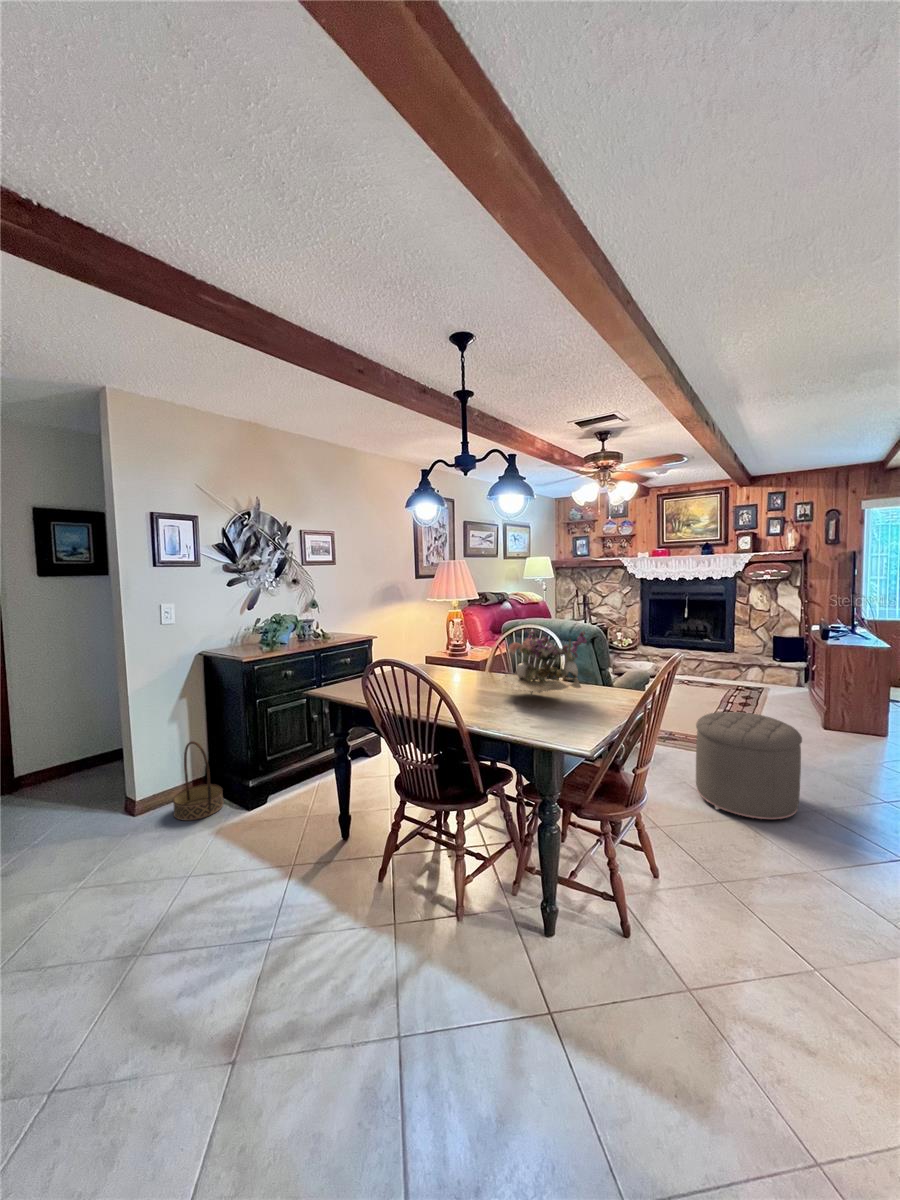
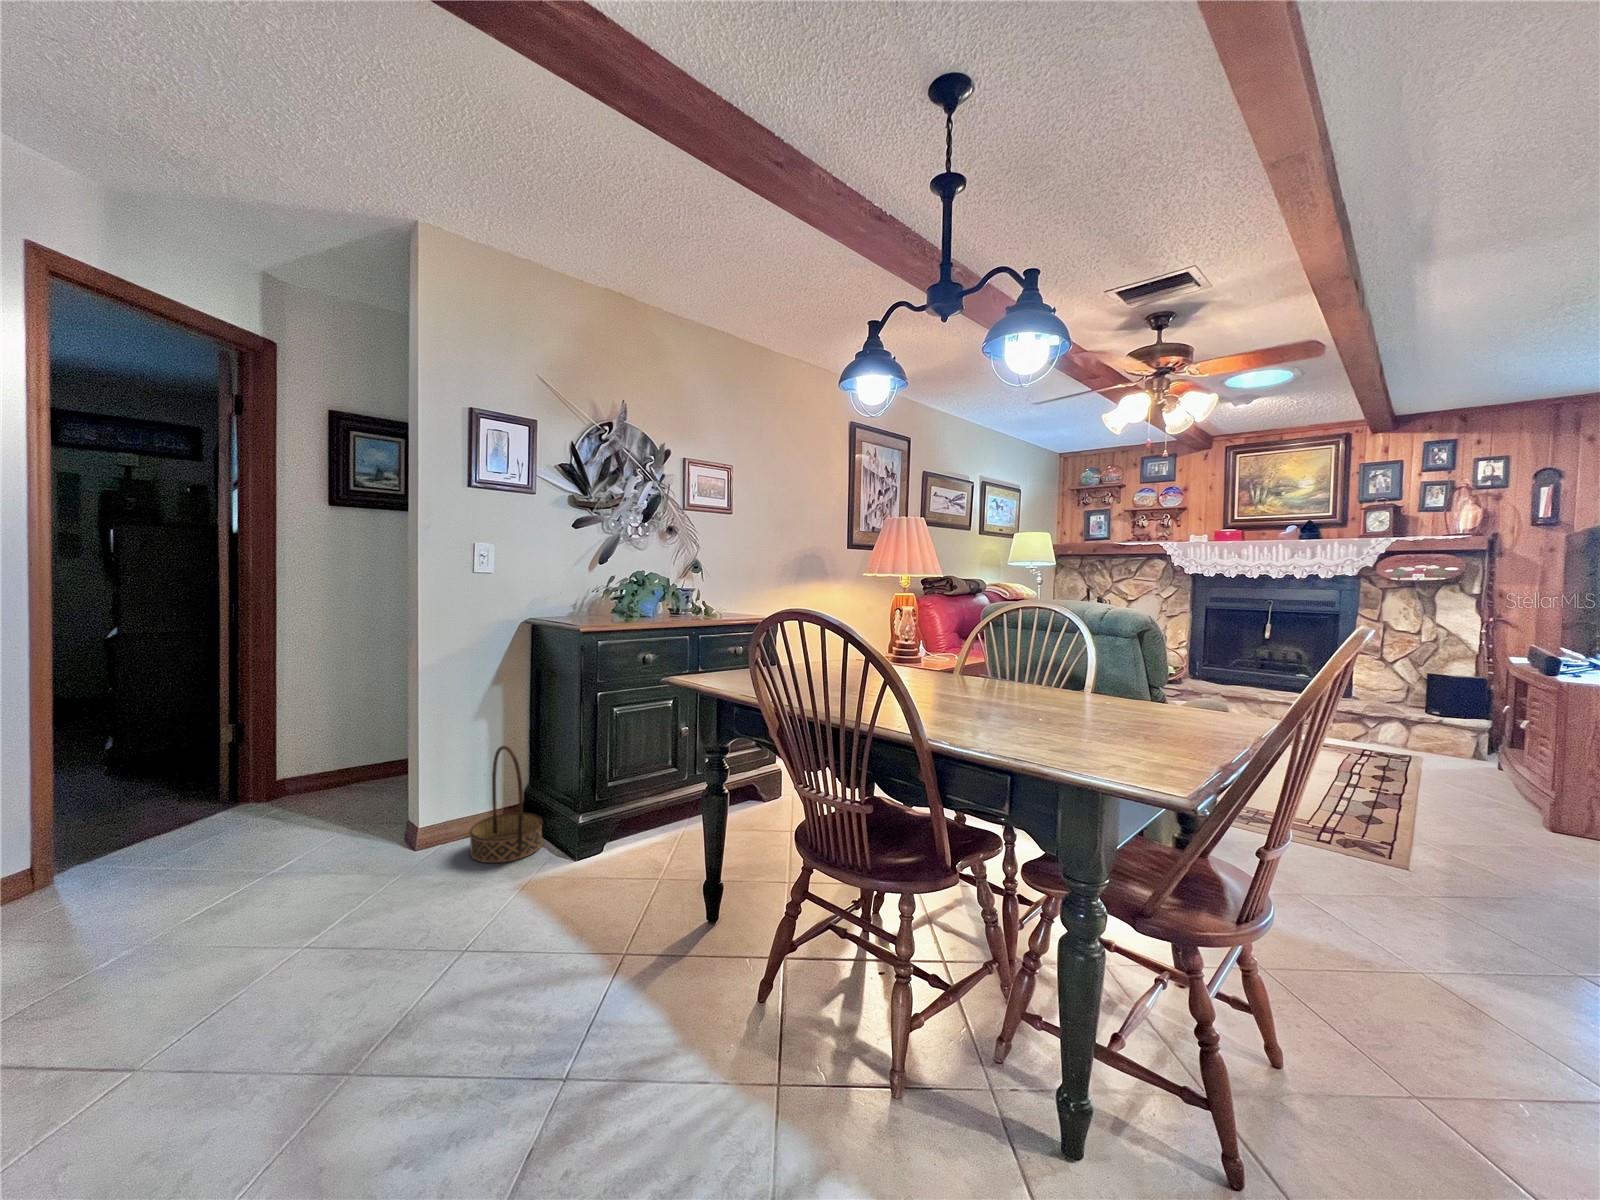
flower arrangement: present [500,631,587,693] -> none [986,587,1162,705]
ottoman: present [696,712,802,819] -> none [1331,777,1578,989]

